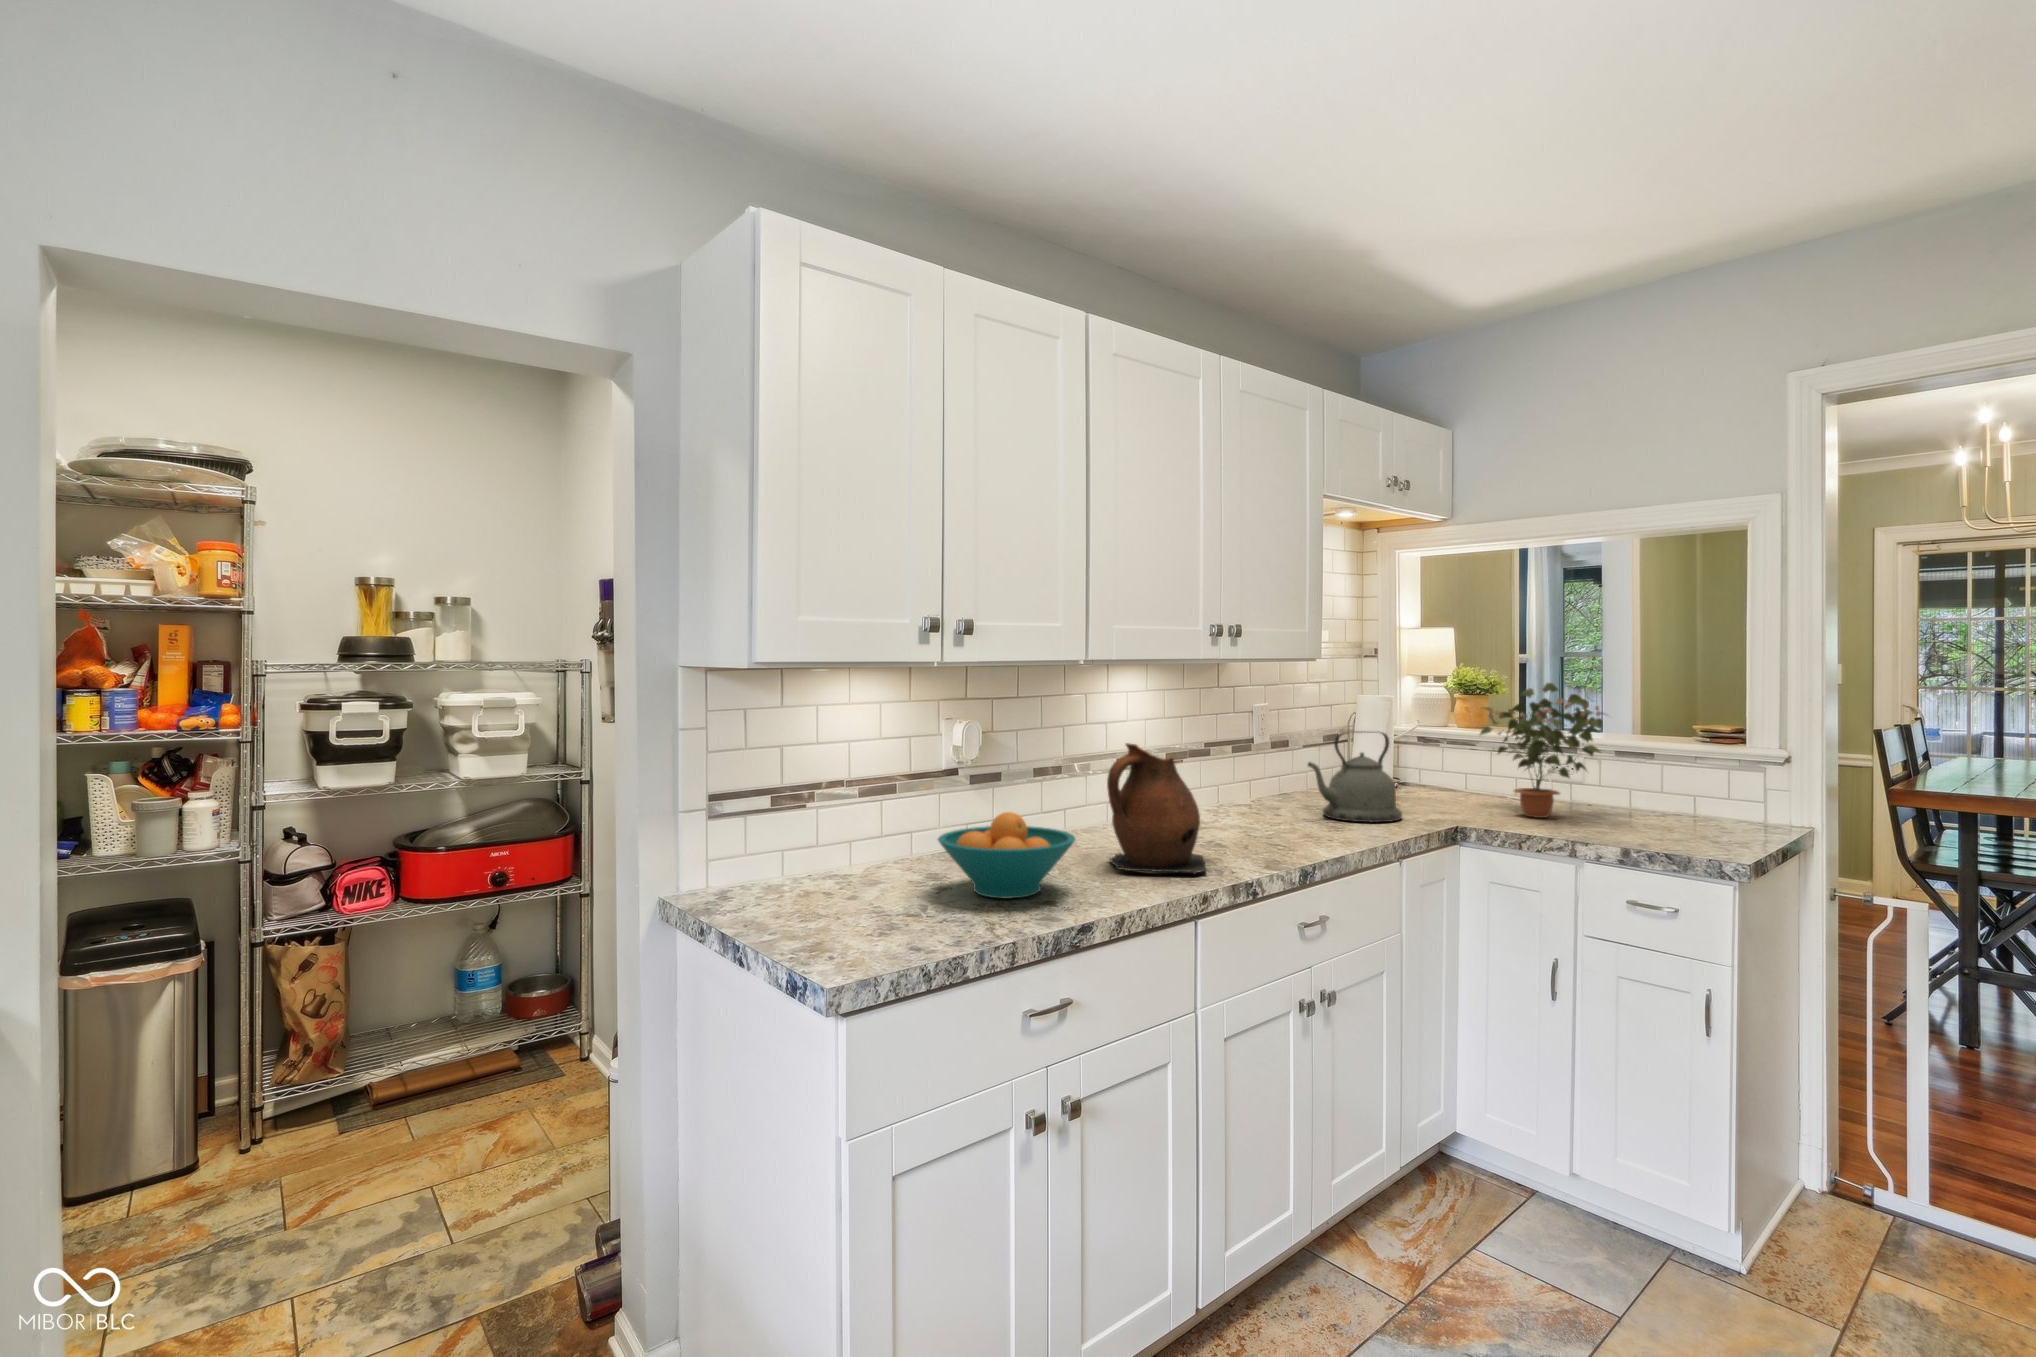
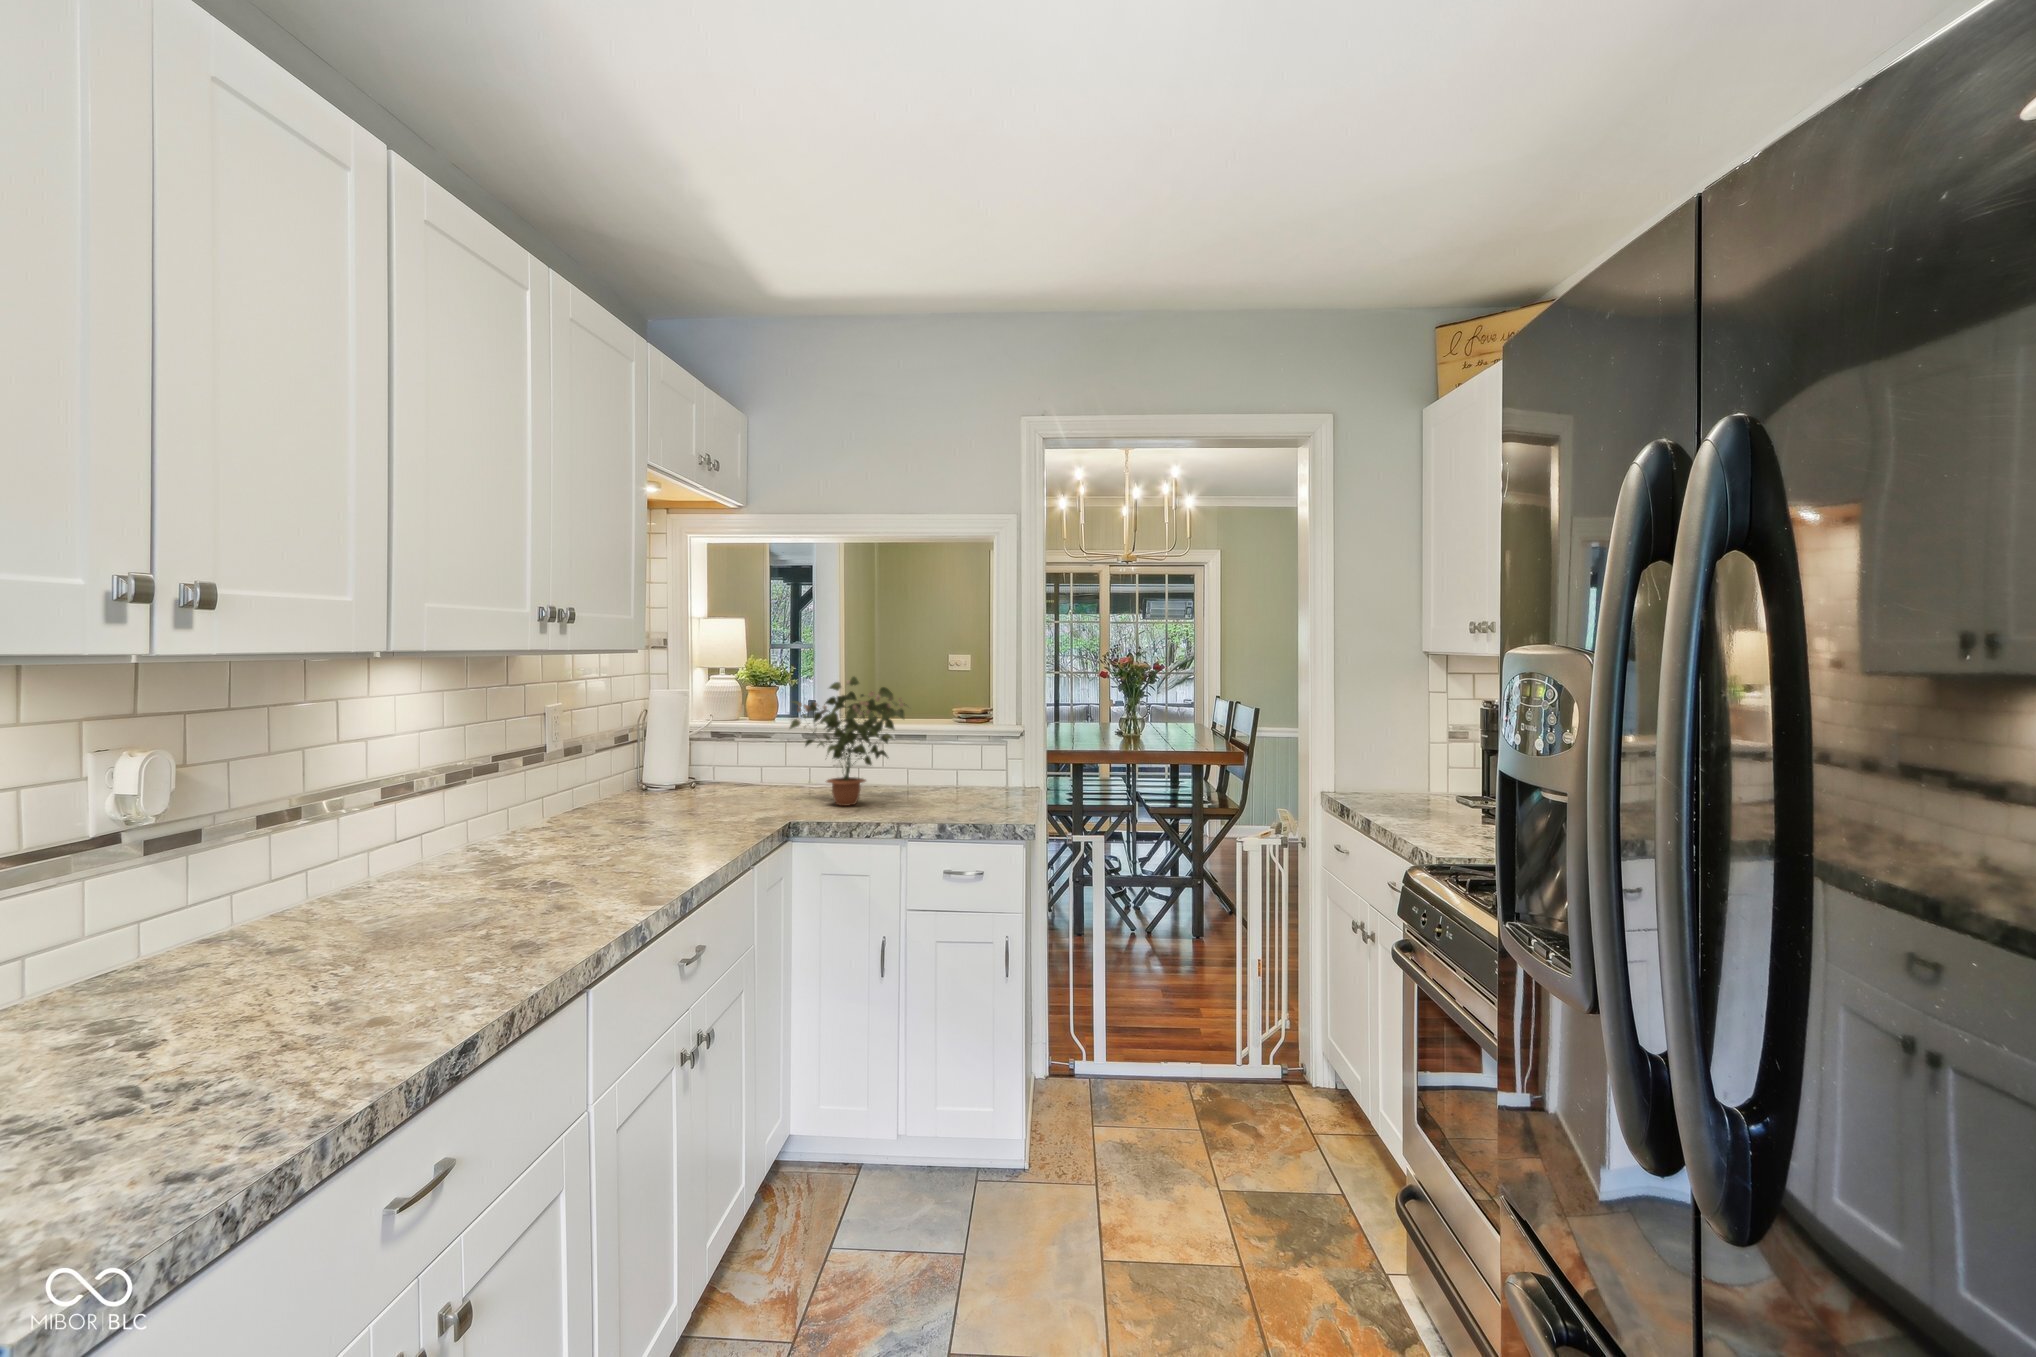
kettle: present [1308,731,1402,822] -> none [635,730,733,832]
ceramic pitcher: present [1107,743,1206,874] -> none [417,766,581,944]
fruit bowl: present [938,812,1075,898] -> none [134,892,413,1038]

